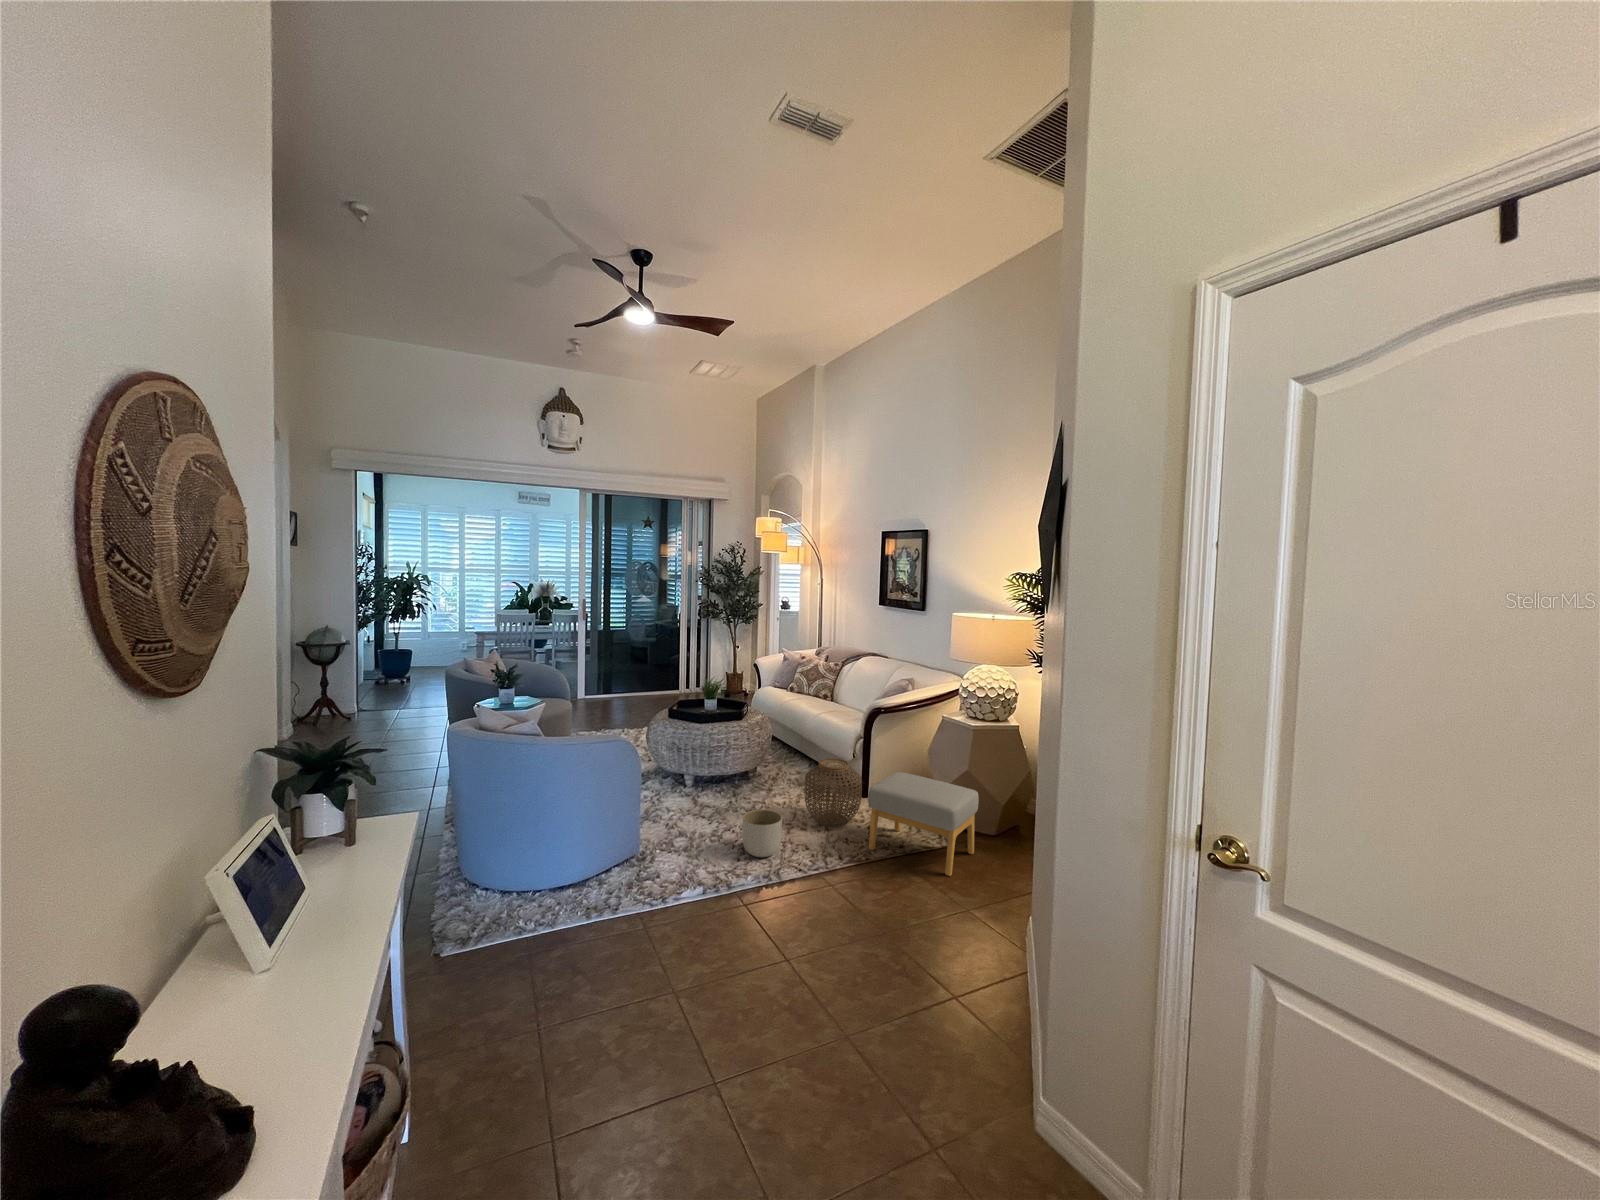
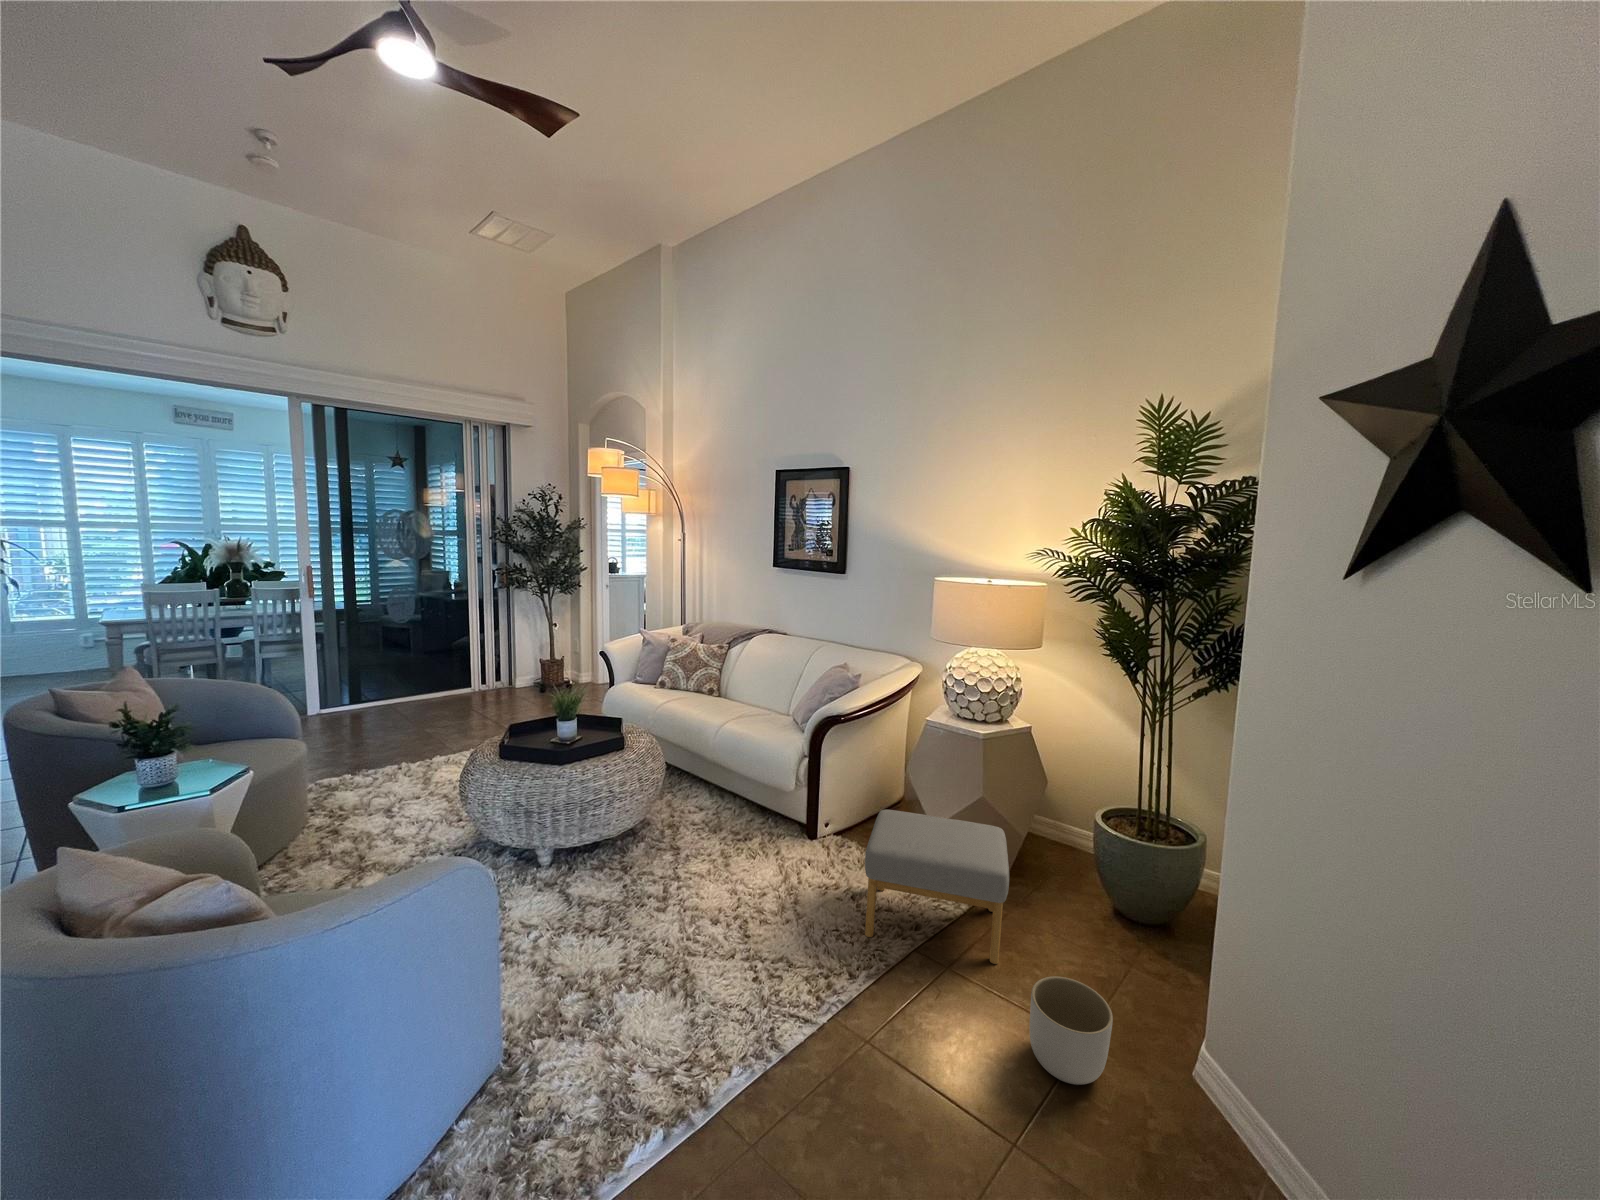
woven basket: present [805,758,862,827] -> none [747,799,831,903]
planter: present [743,809,782,857] -> present [1030,976,1113,1085]

